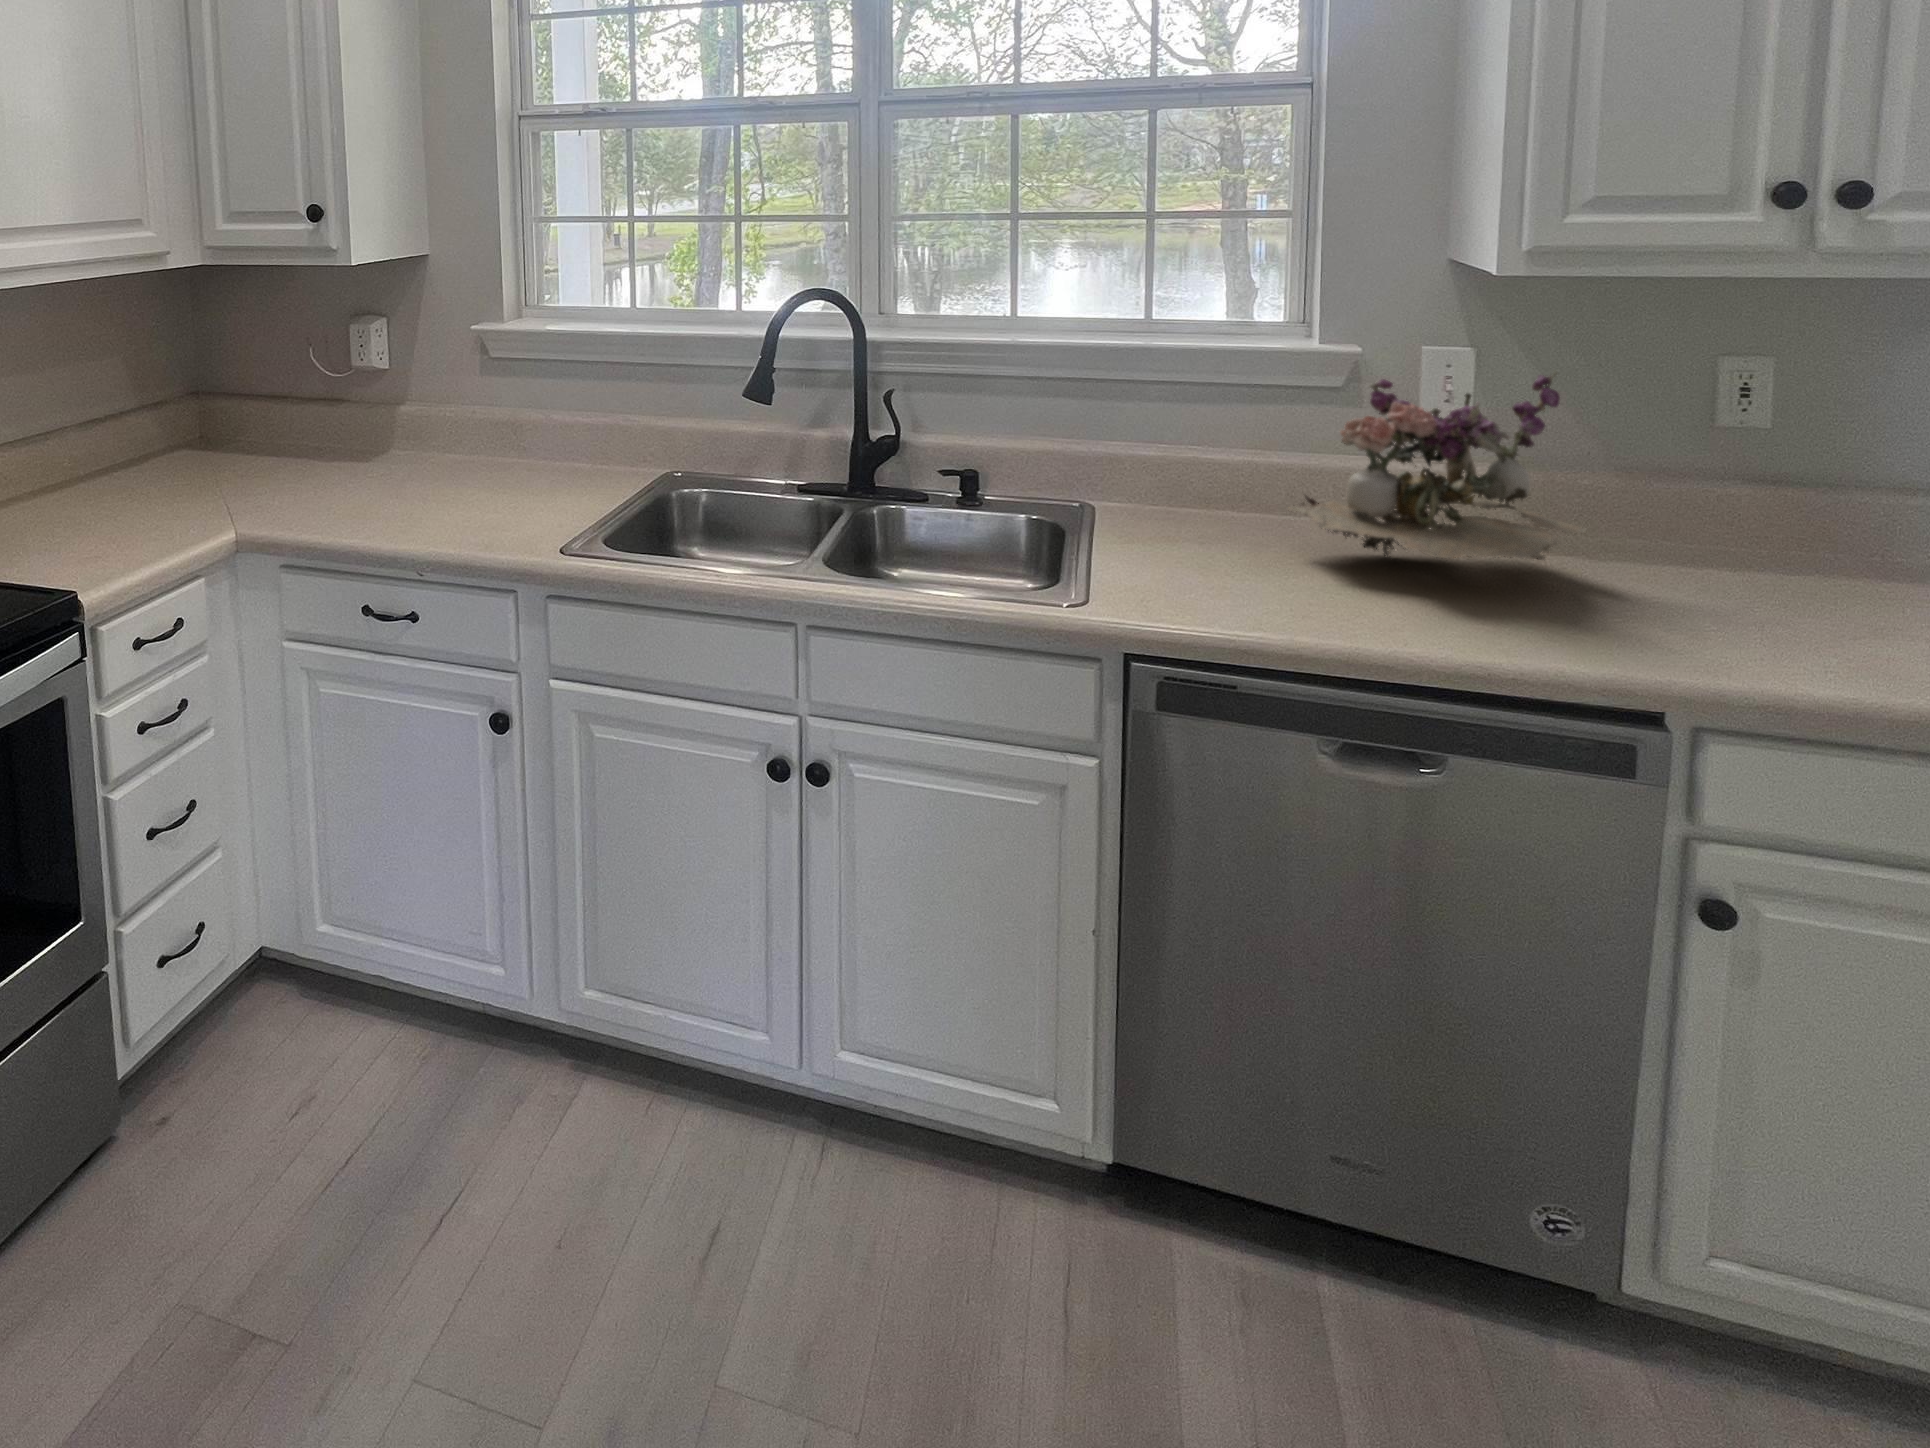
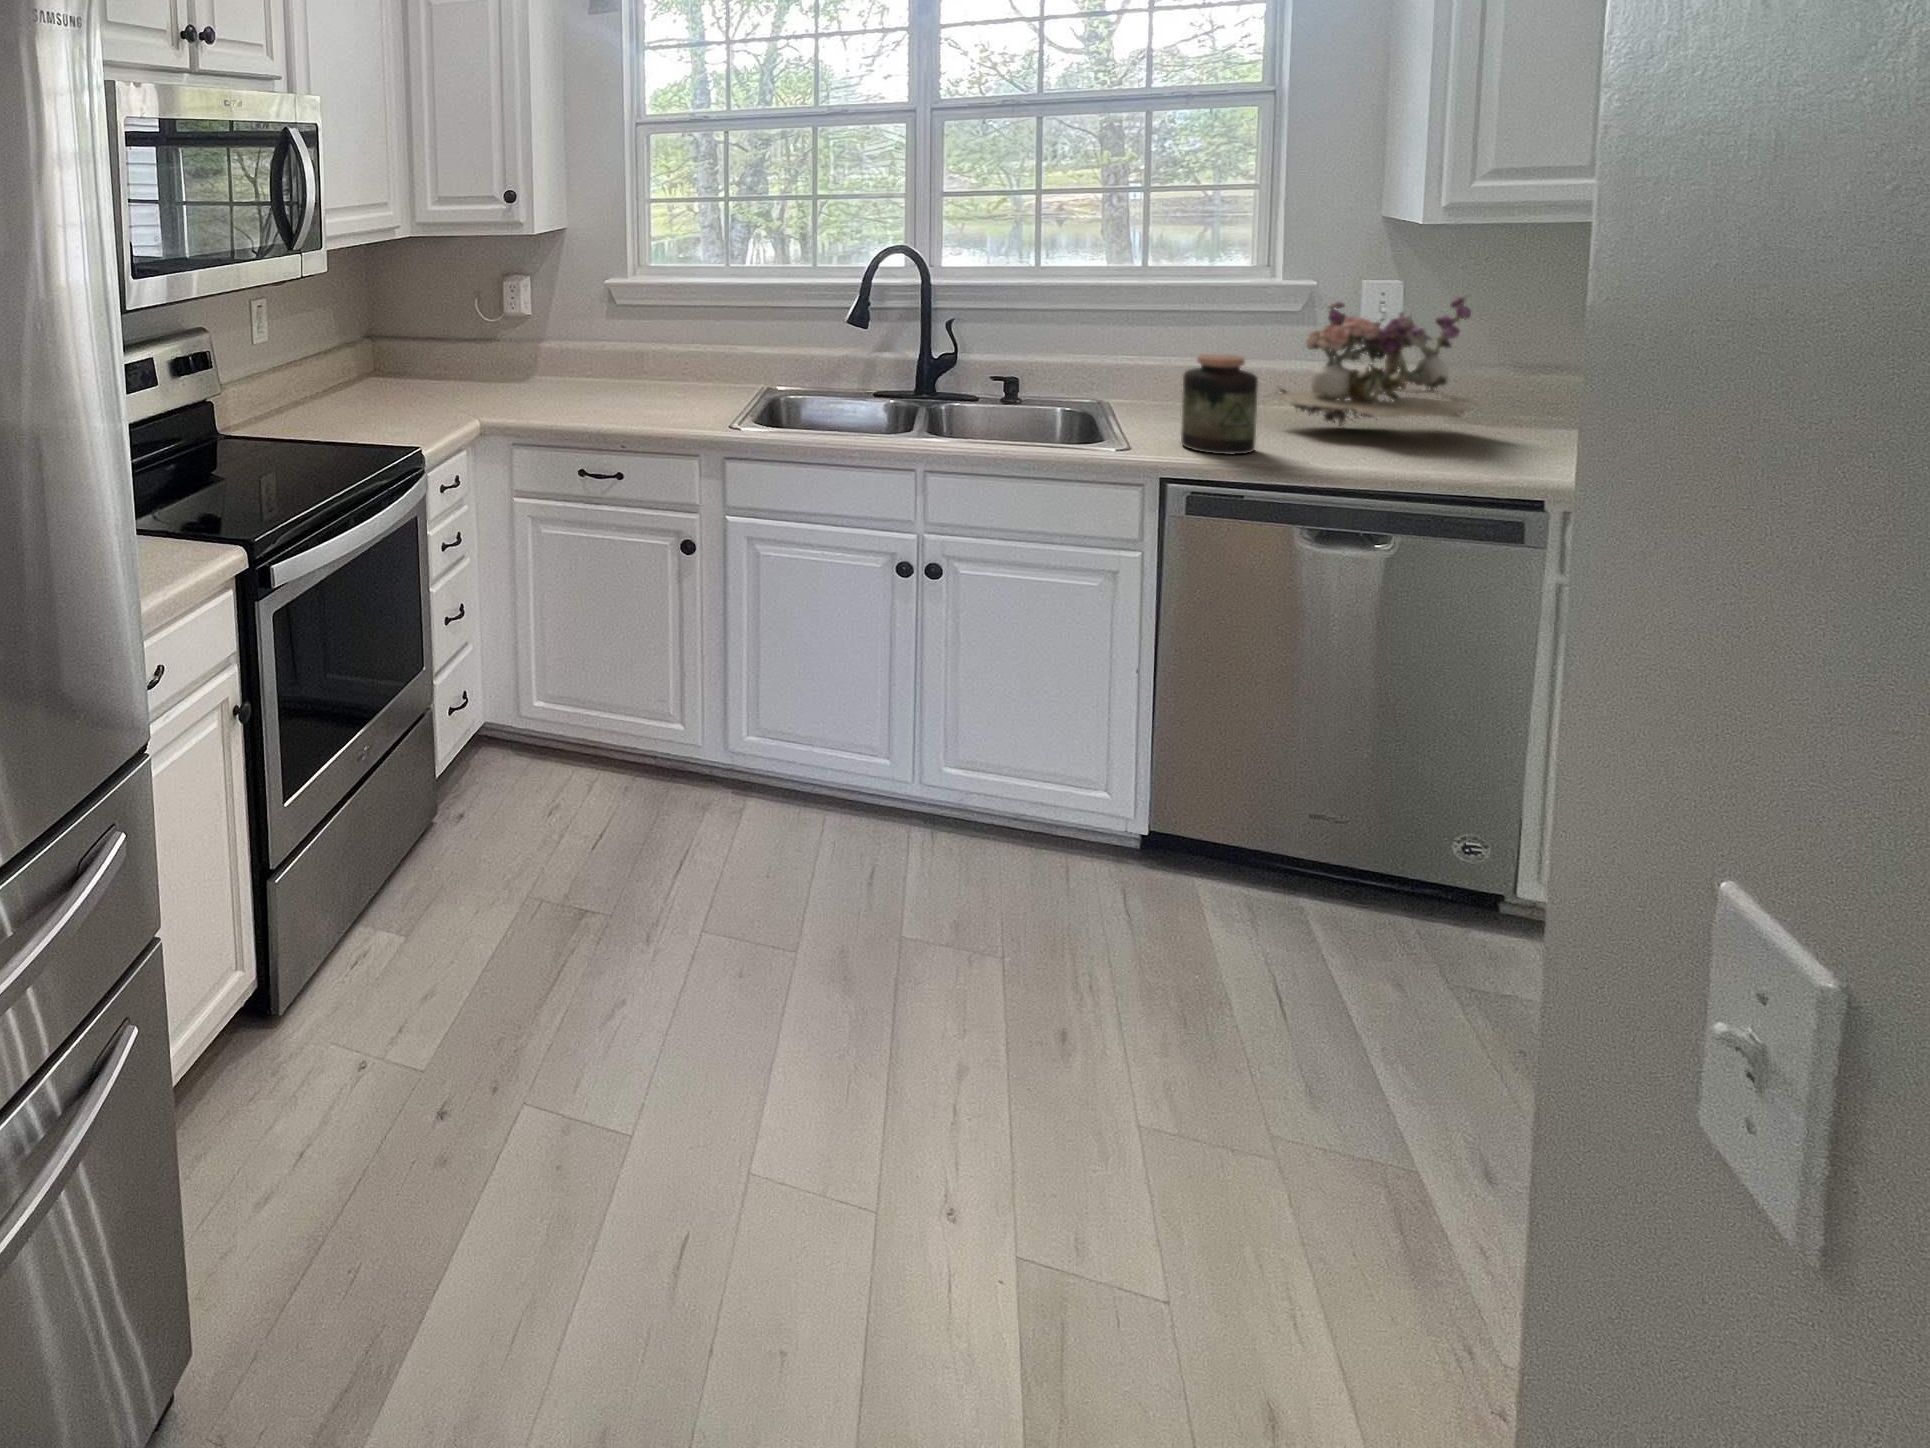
jar: none [1161,461,1263,615] -> present [1181,354,1258,455]

